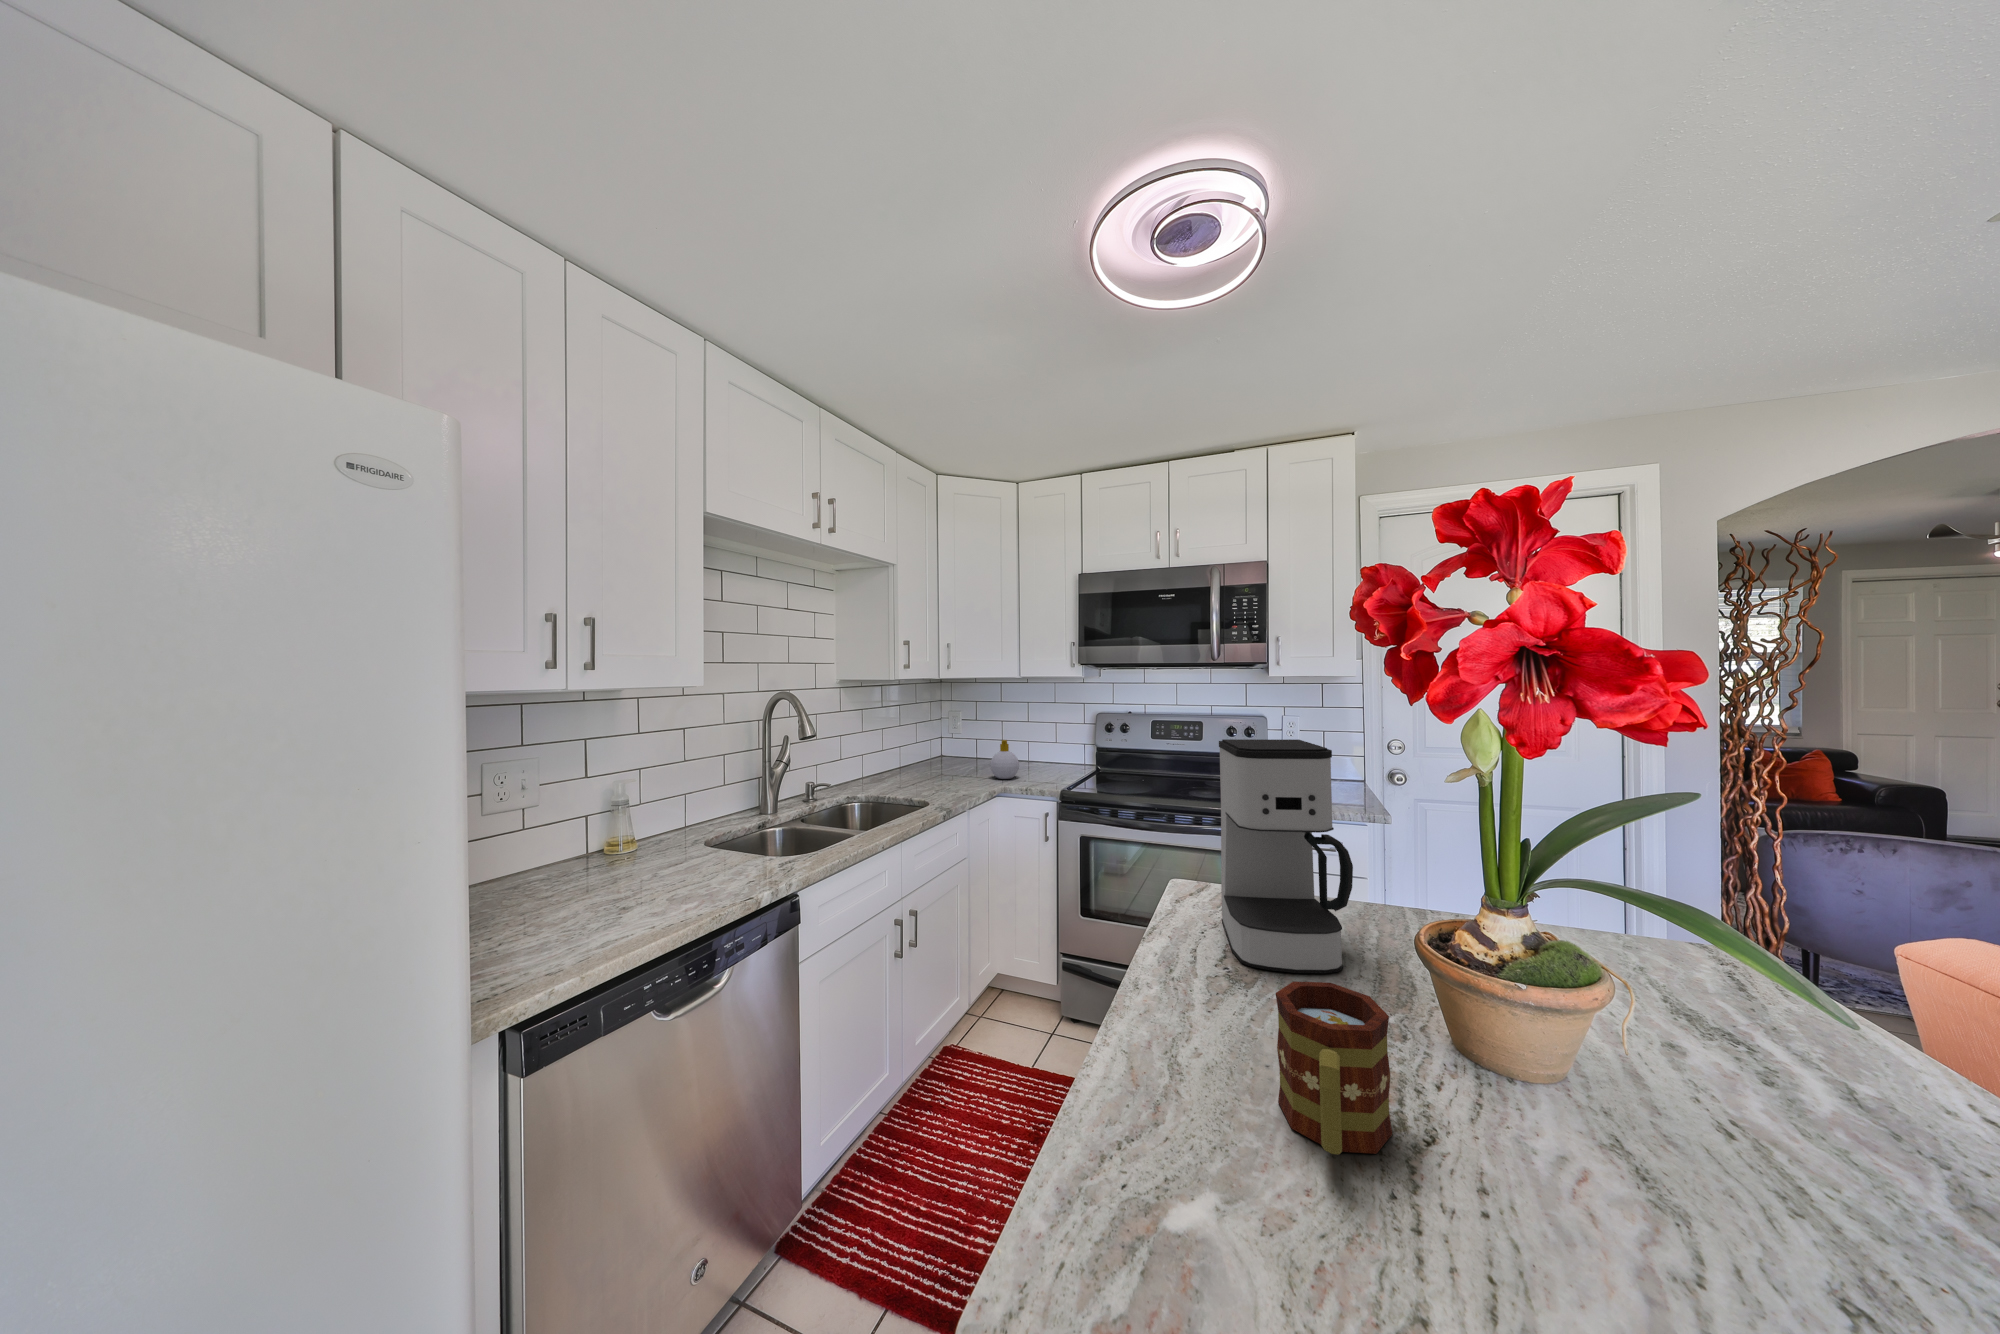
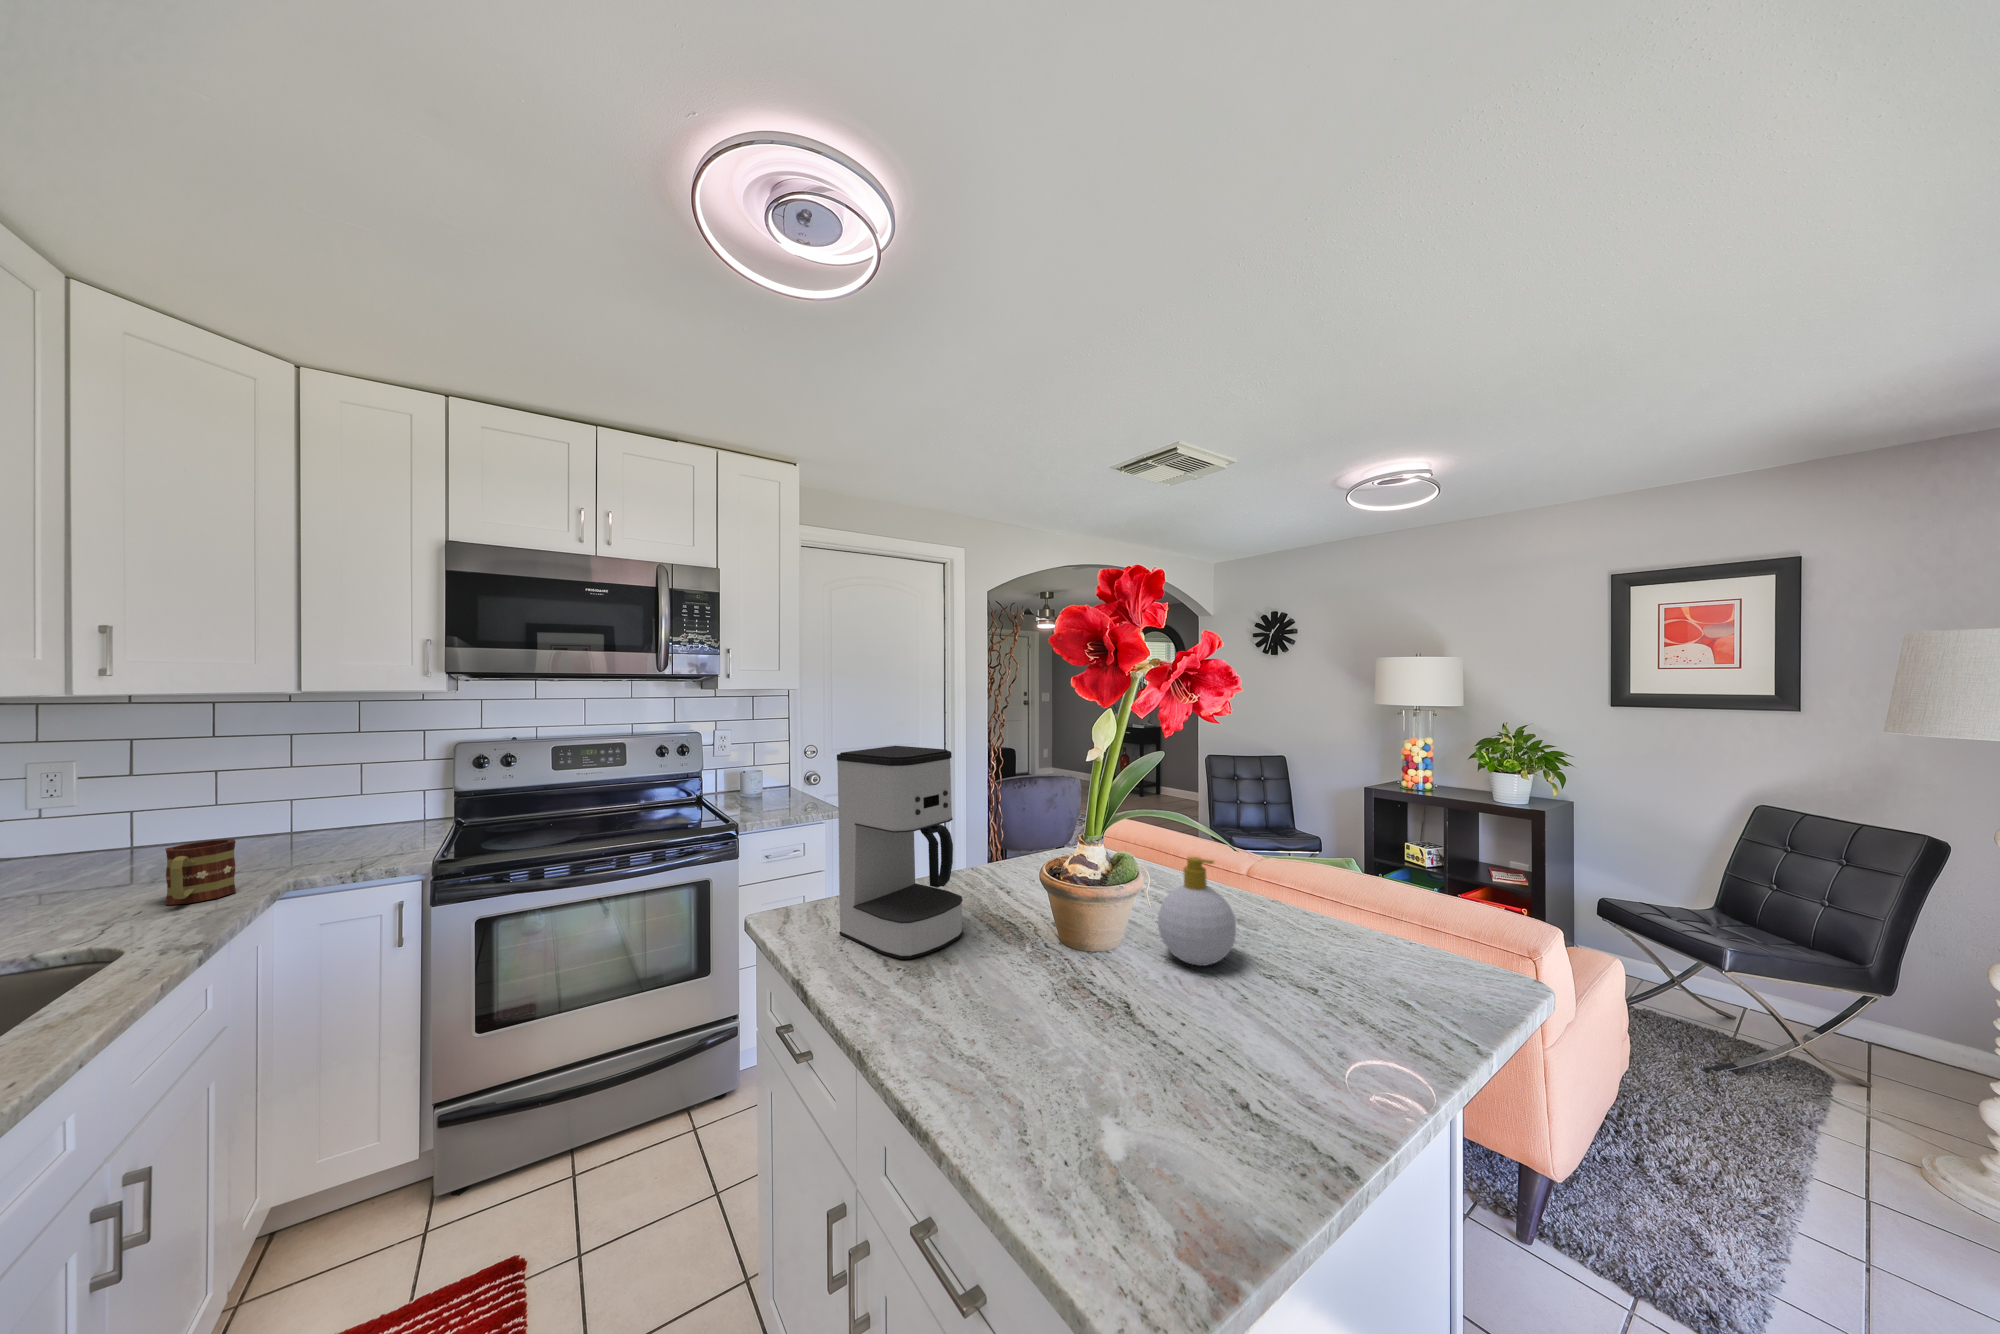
soap bottle: present [990,740,1019,779] -> present [1158,857,1236,966]
mug: present [1276,981,1392,1155] -> present [166,839,236,905]

